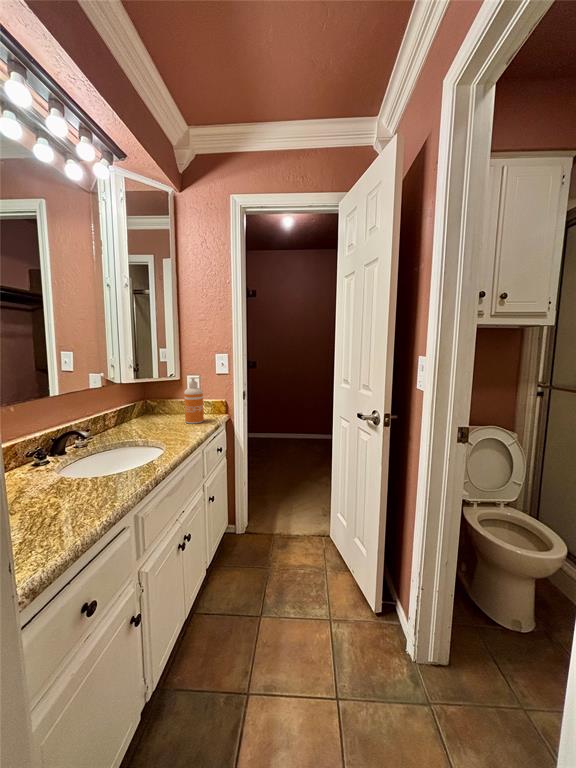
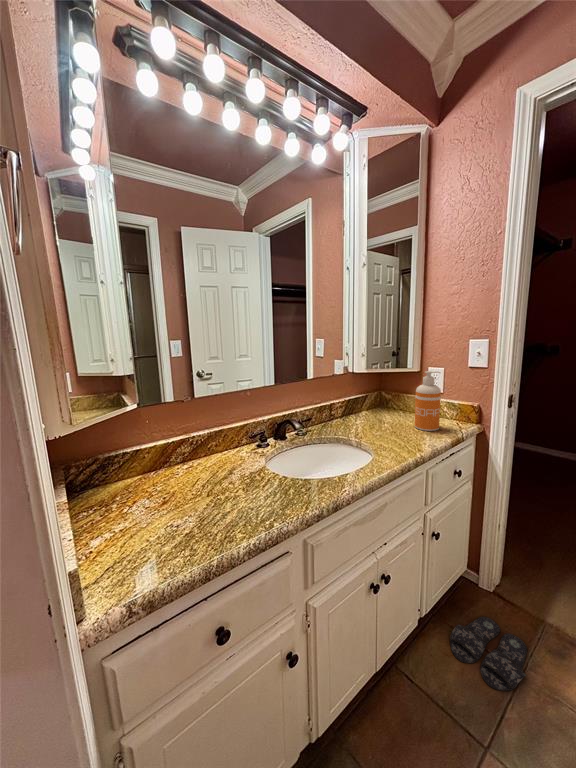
slippers: none [227,549,271,586] -> present [450,617,527,691]

